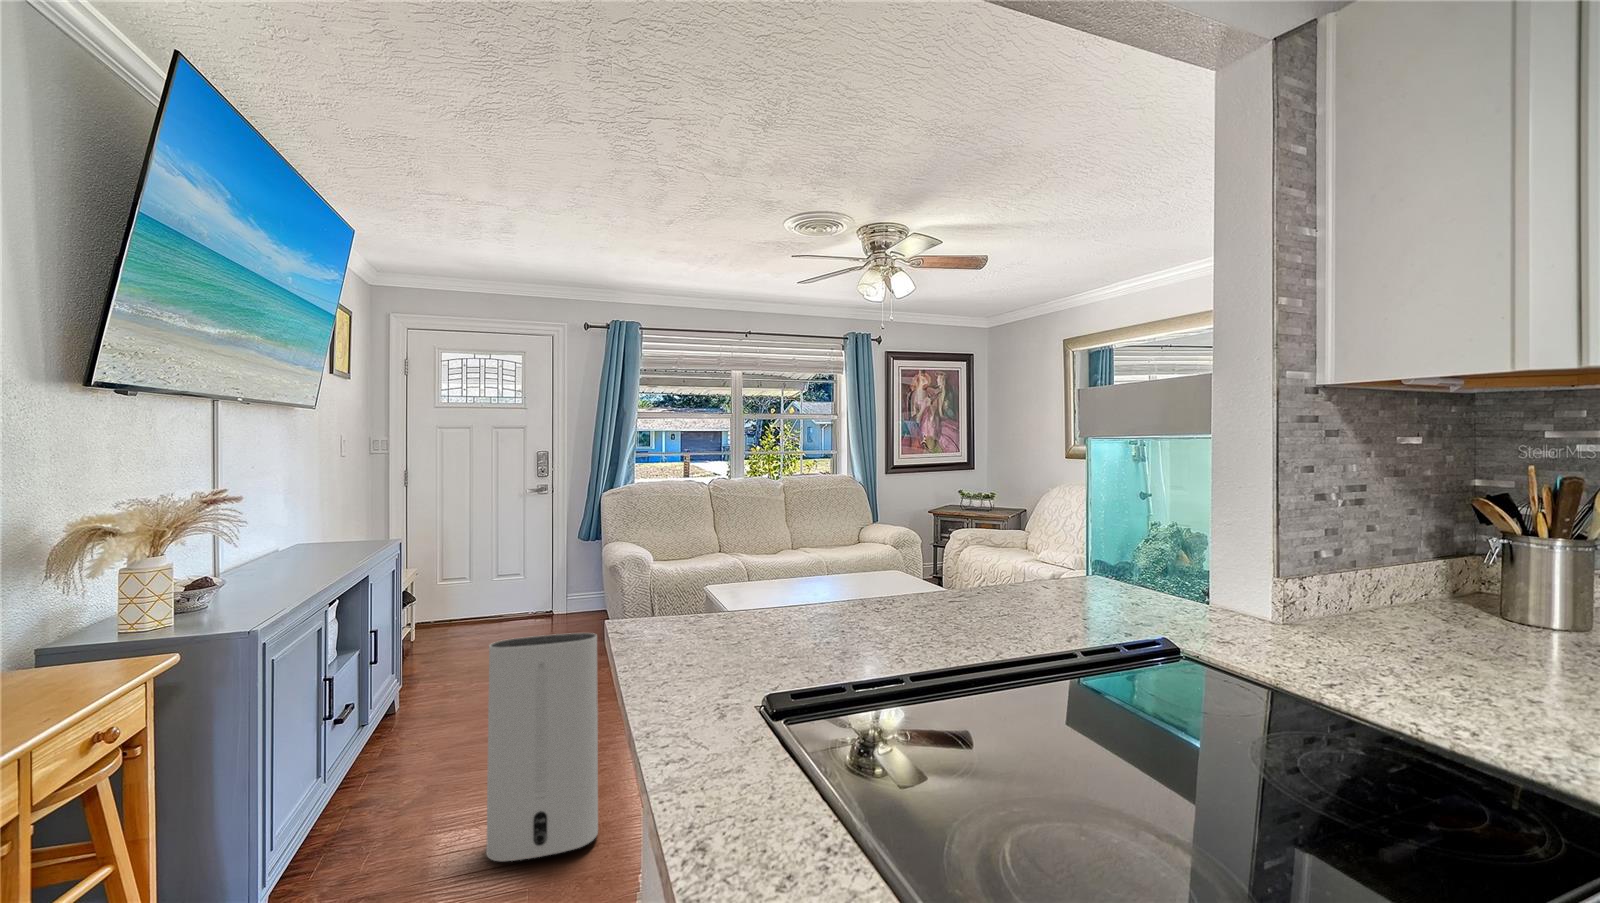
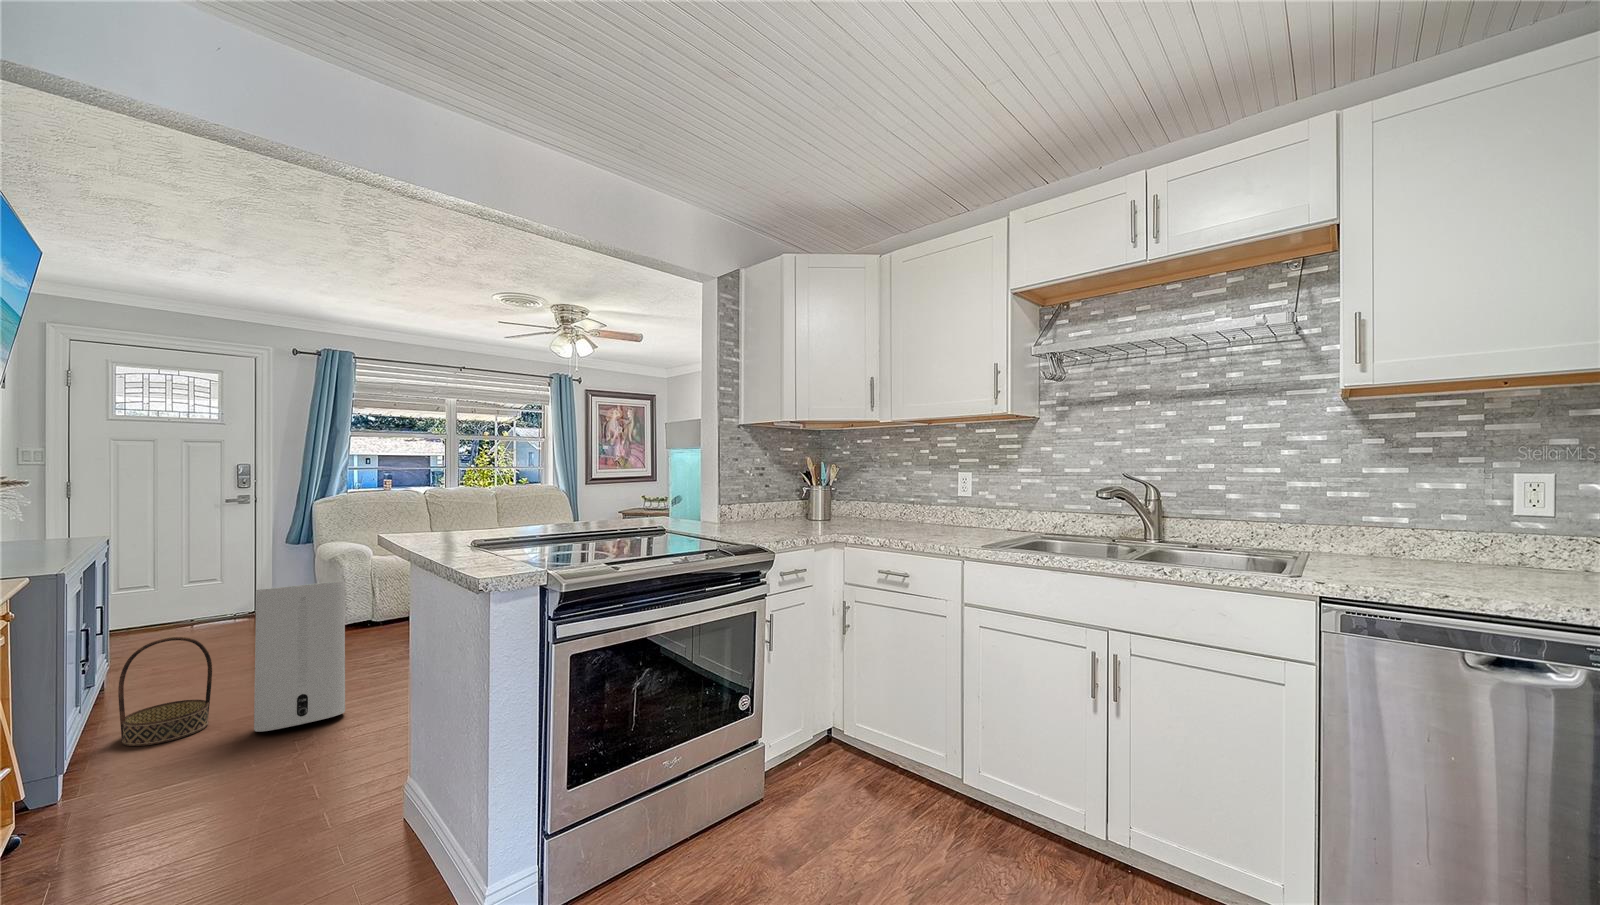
basket: none [350,696,453,847] -> present [118,637,212,746]

